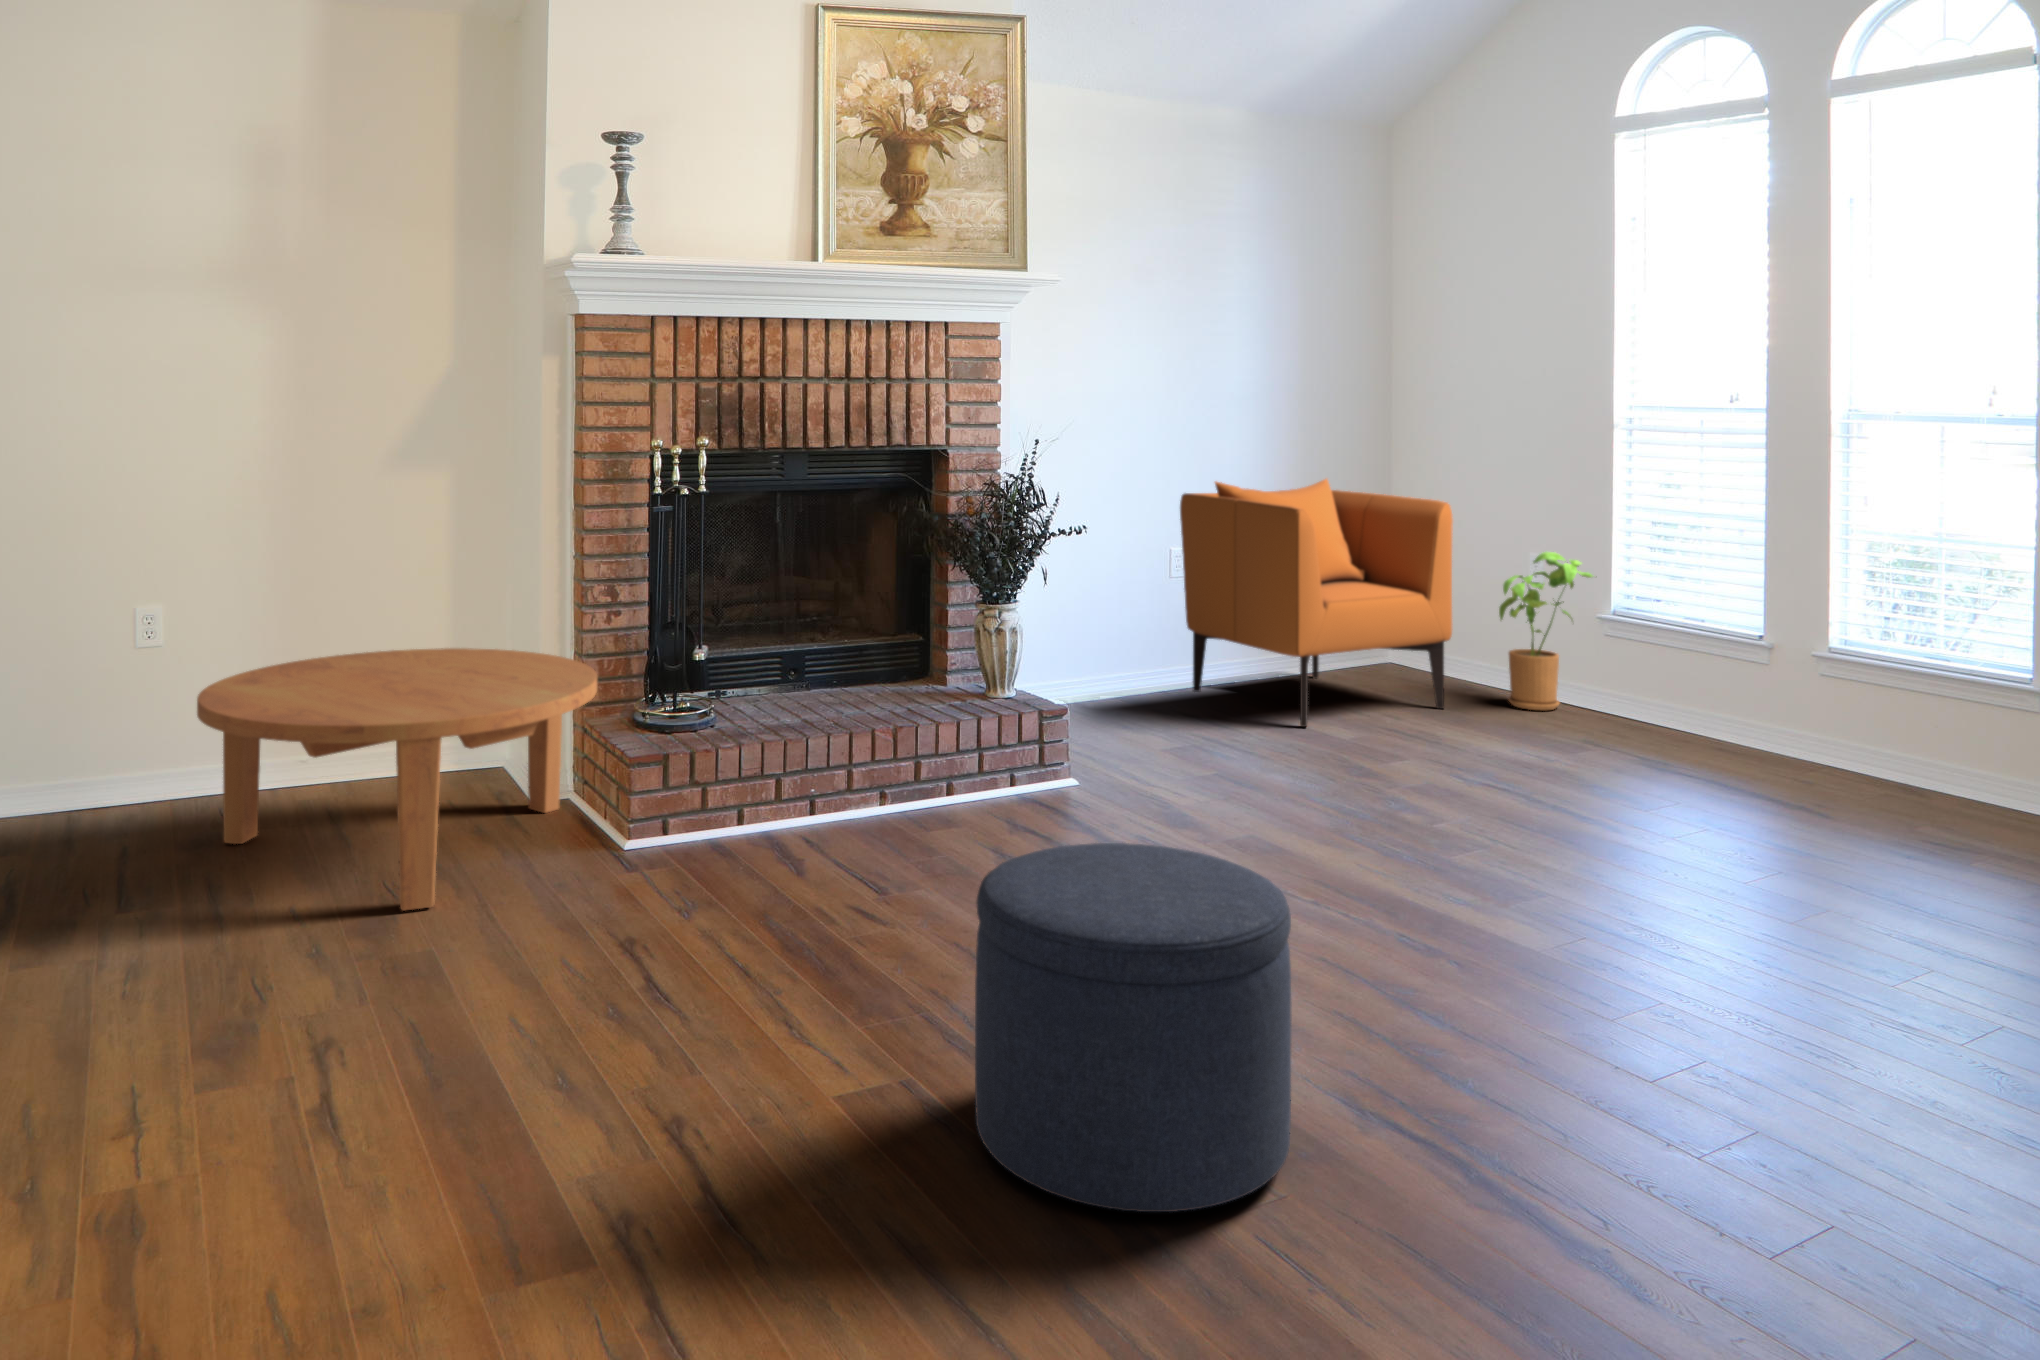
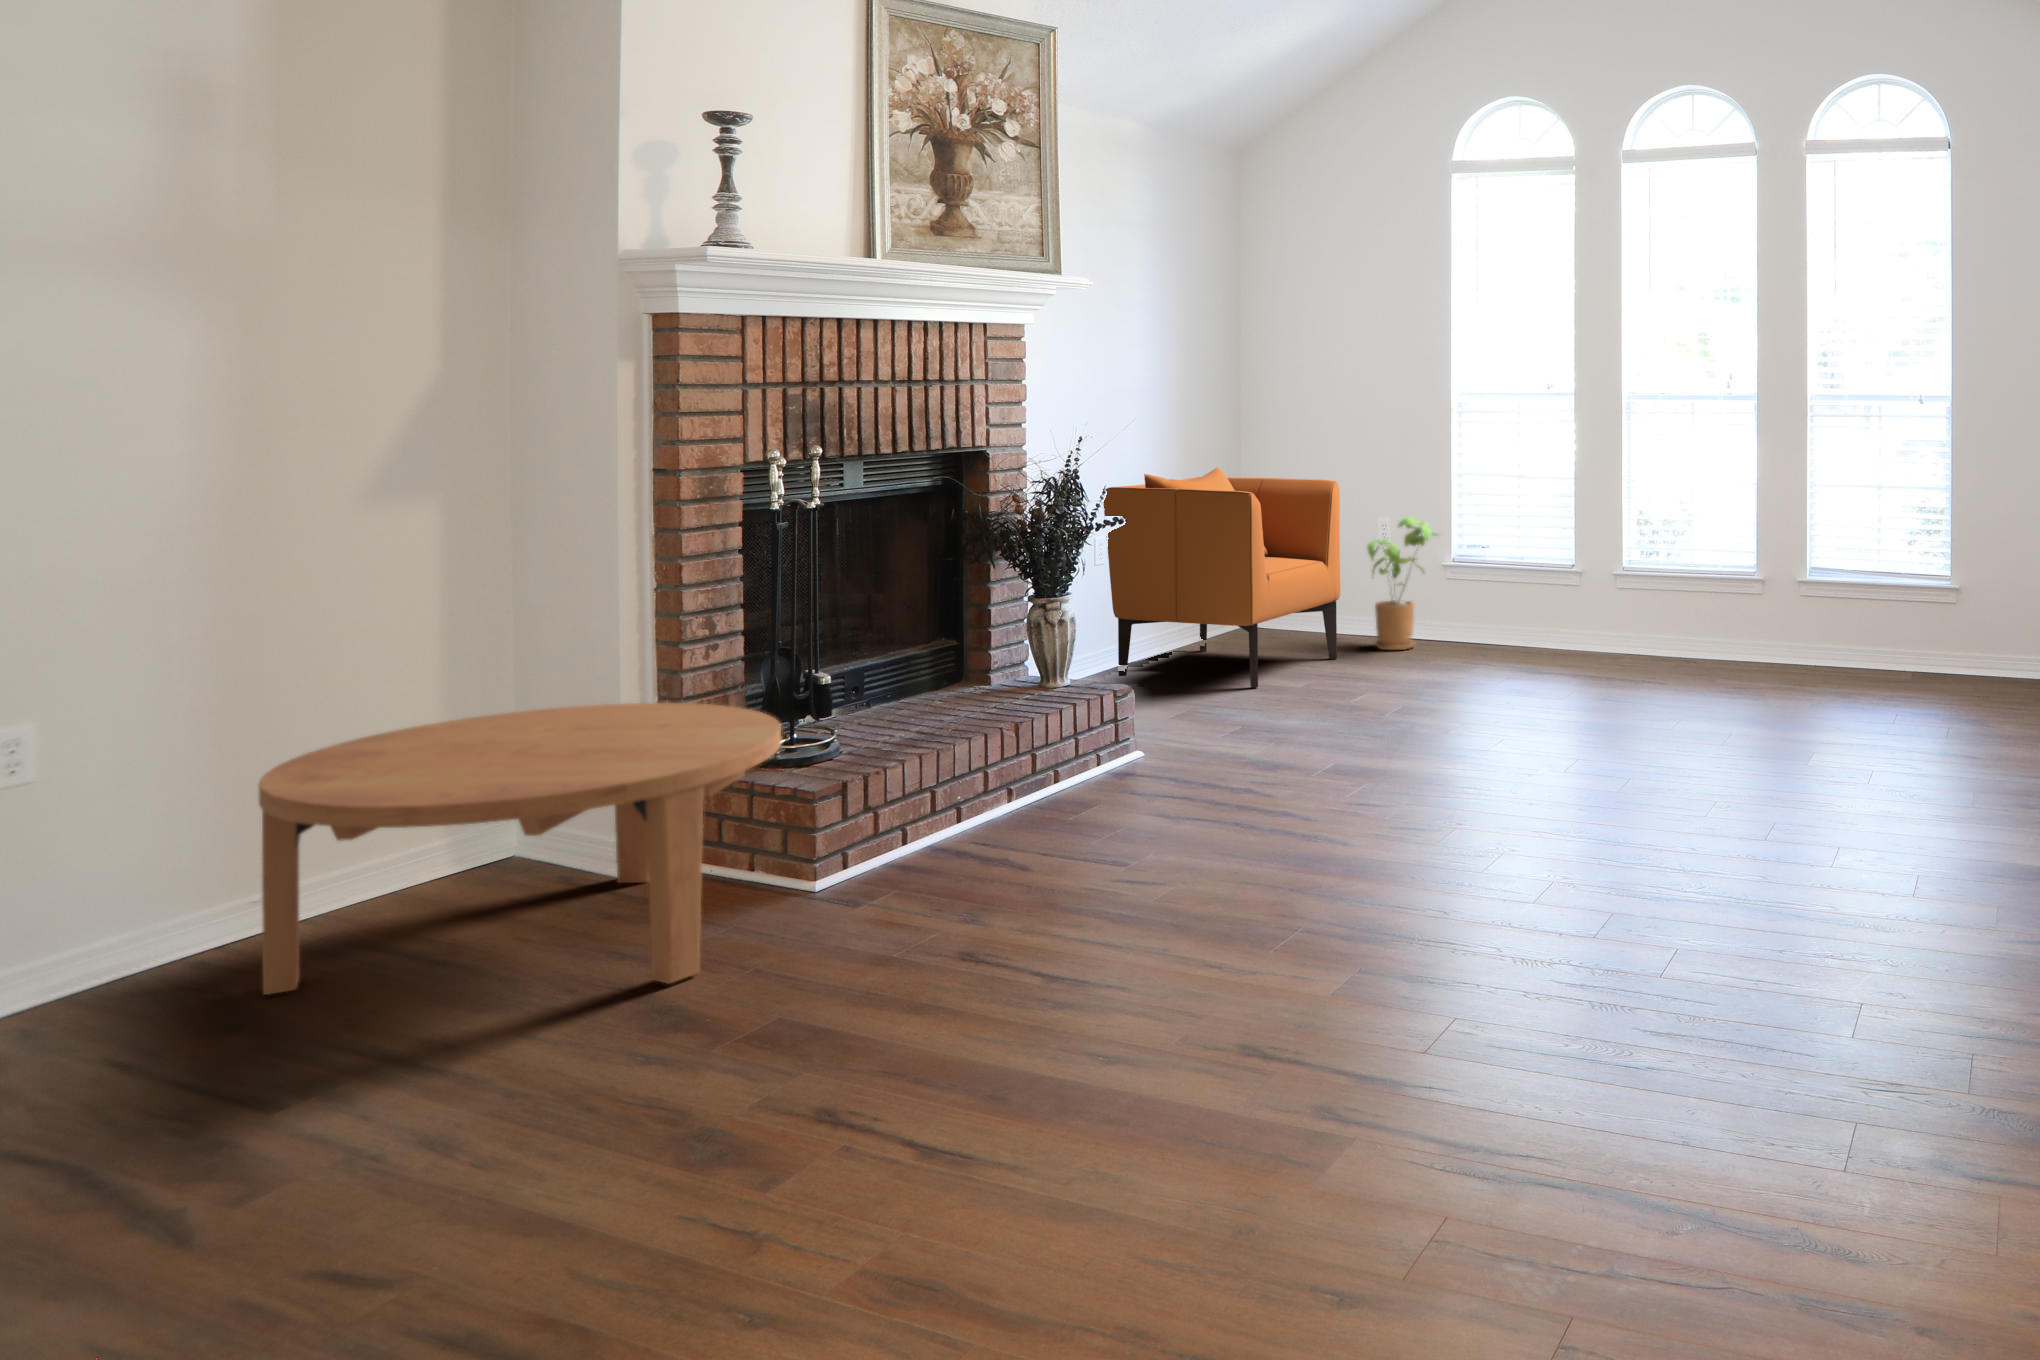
ottoman: present [975,843,1292,1212] -> none [1431,730,1662,973]

